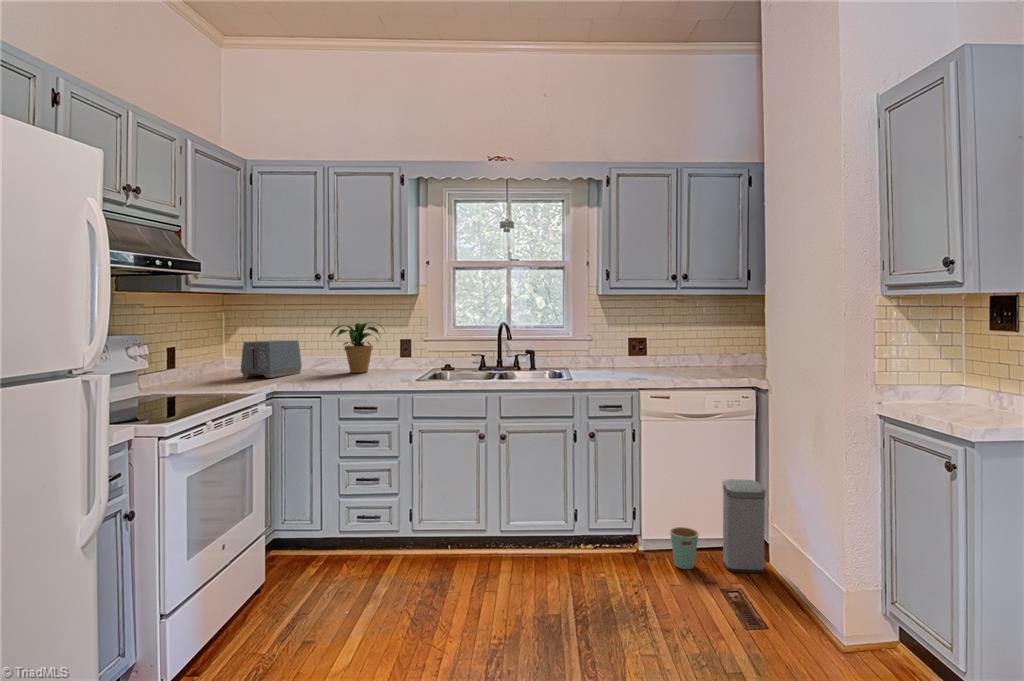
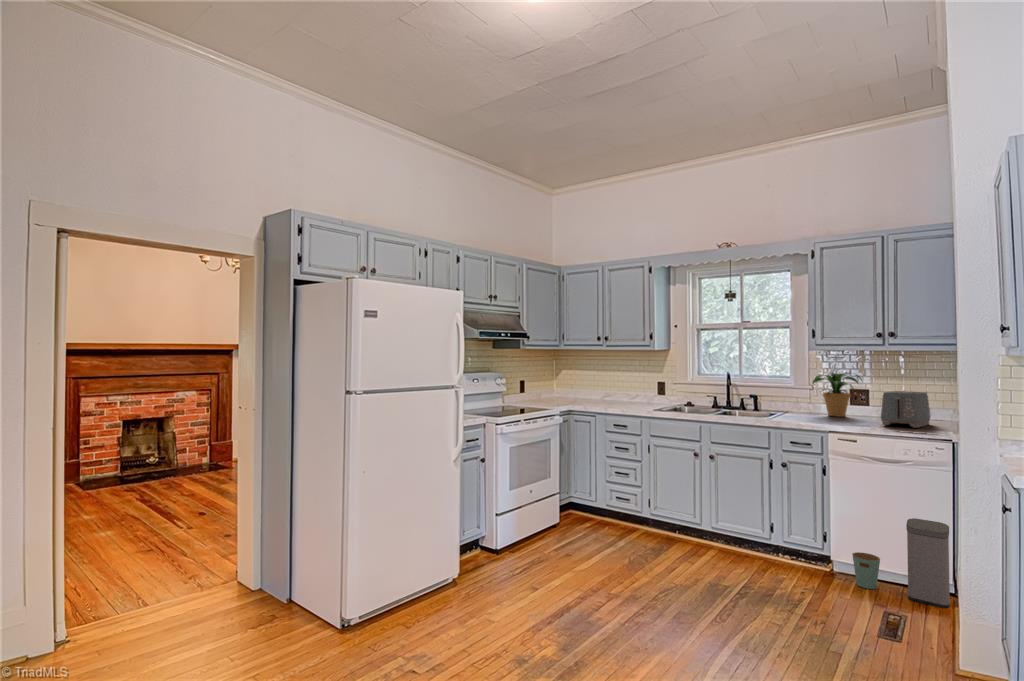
potted plant: present [330,322,379,373] -> present [812,372,862,417]
toaster: present [241,340,302,378] -> present [881,391,930,428]

